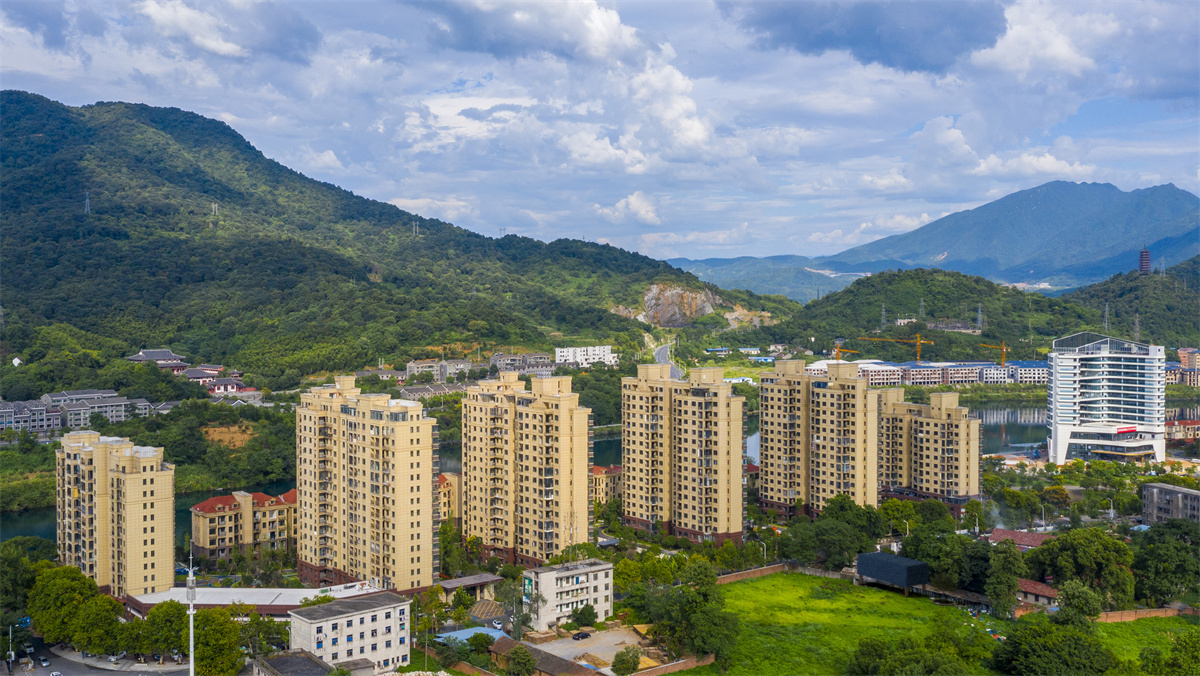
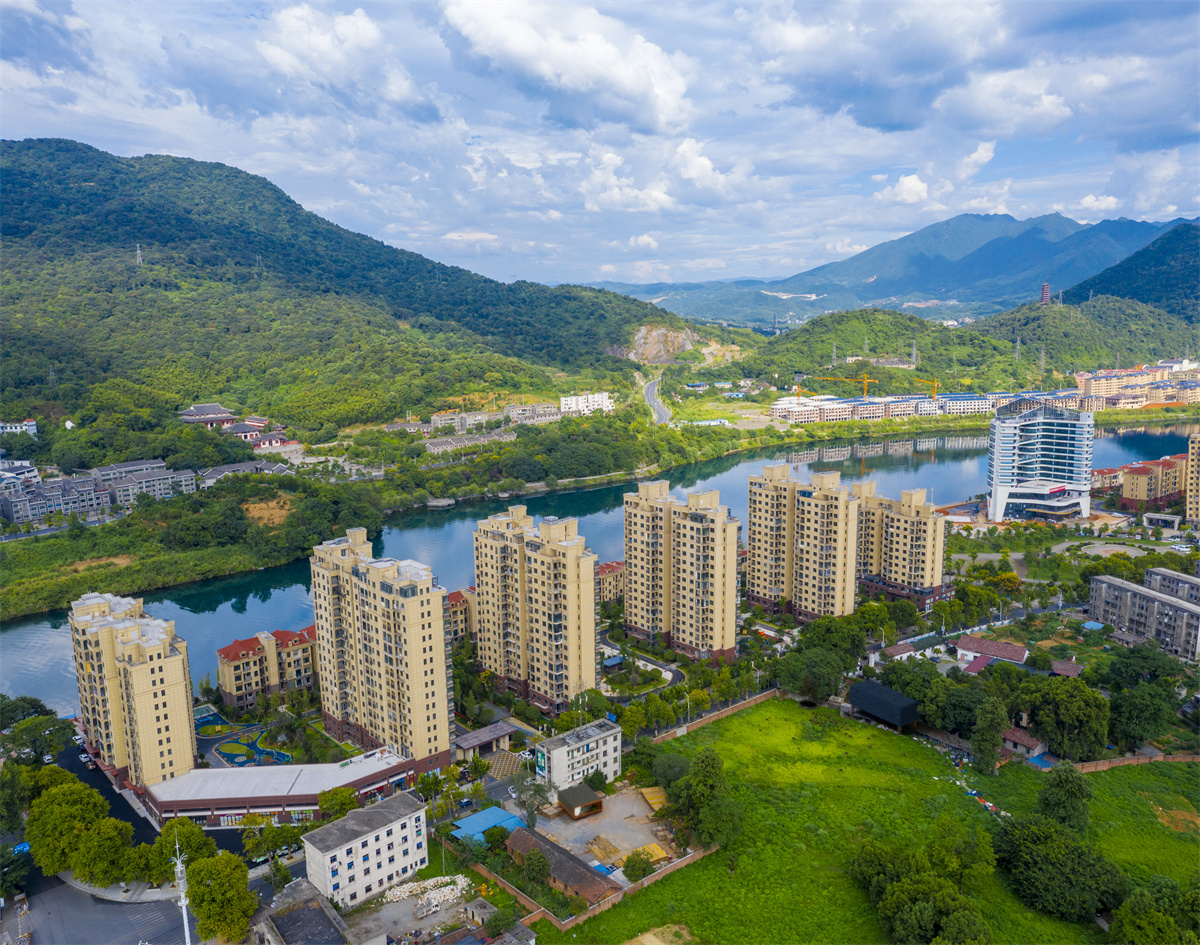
potted tree: present [932,565,956,606] -> present [798,672,820,709]
storage box: none [544,612,590,636] -> present [557,783,603,819]

